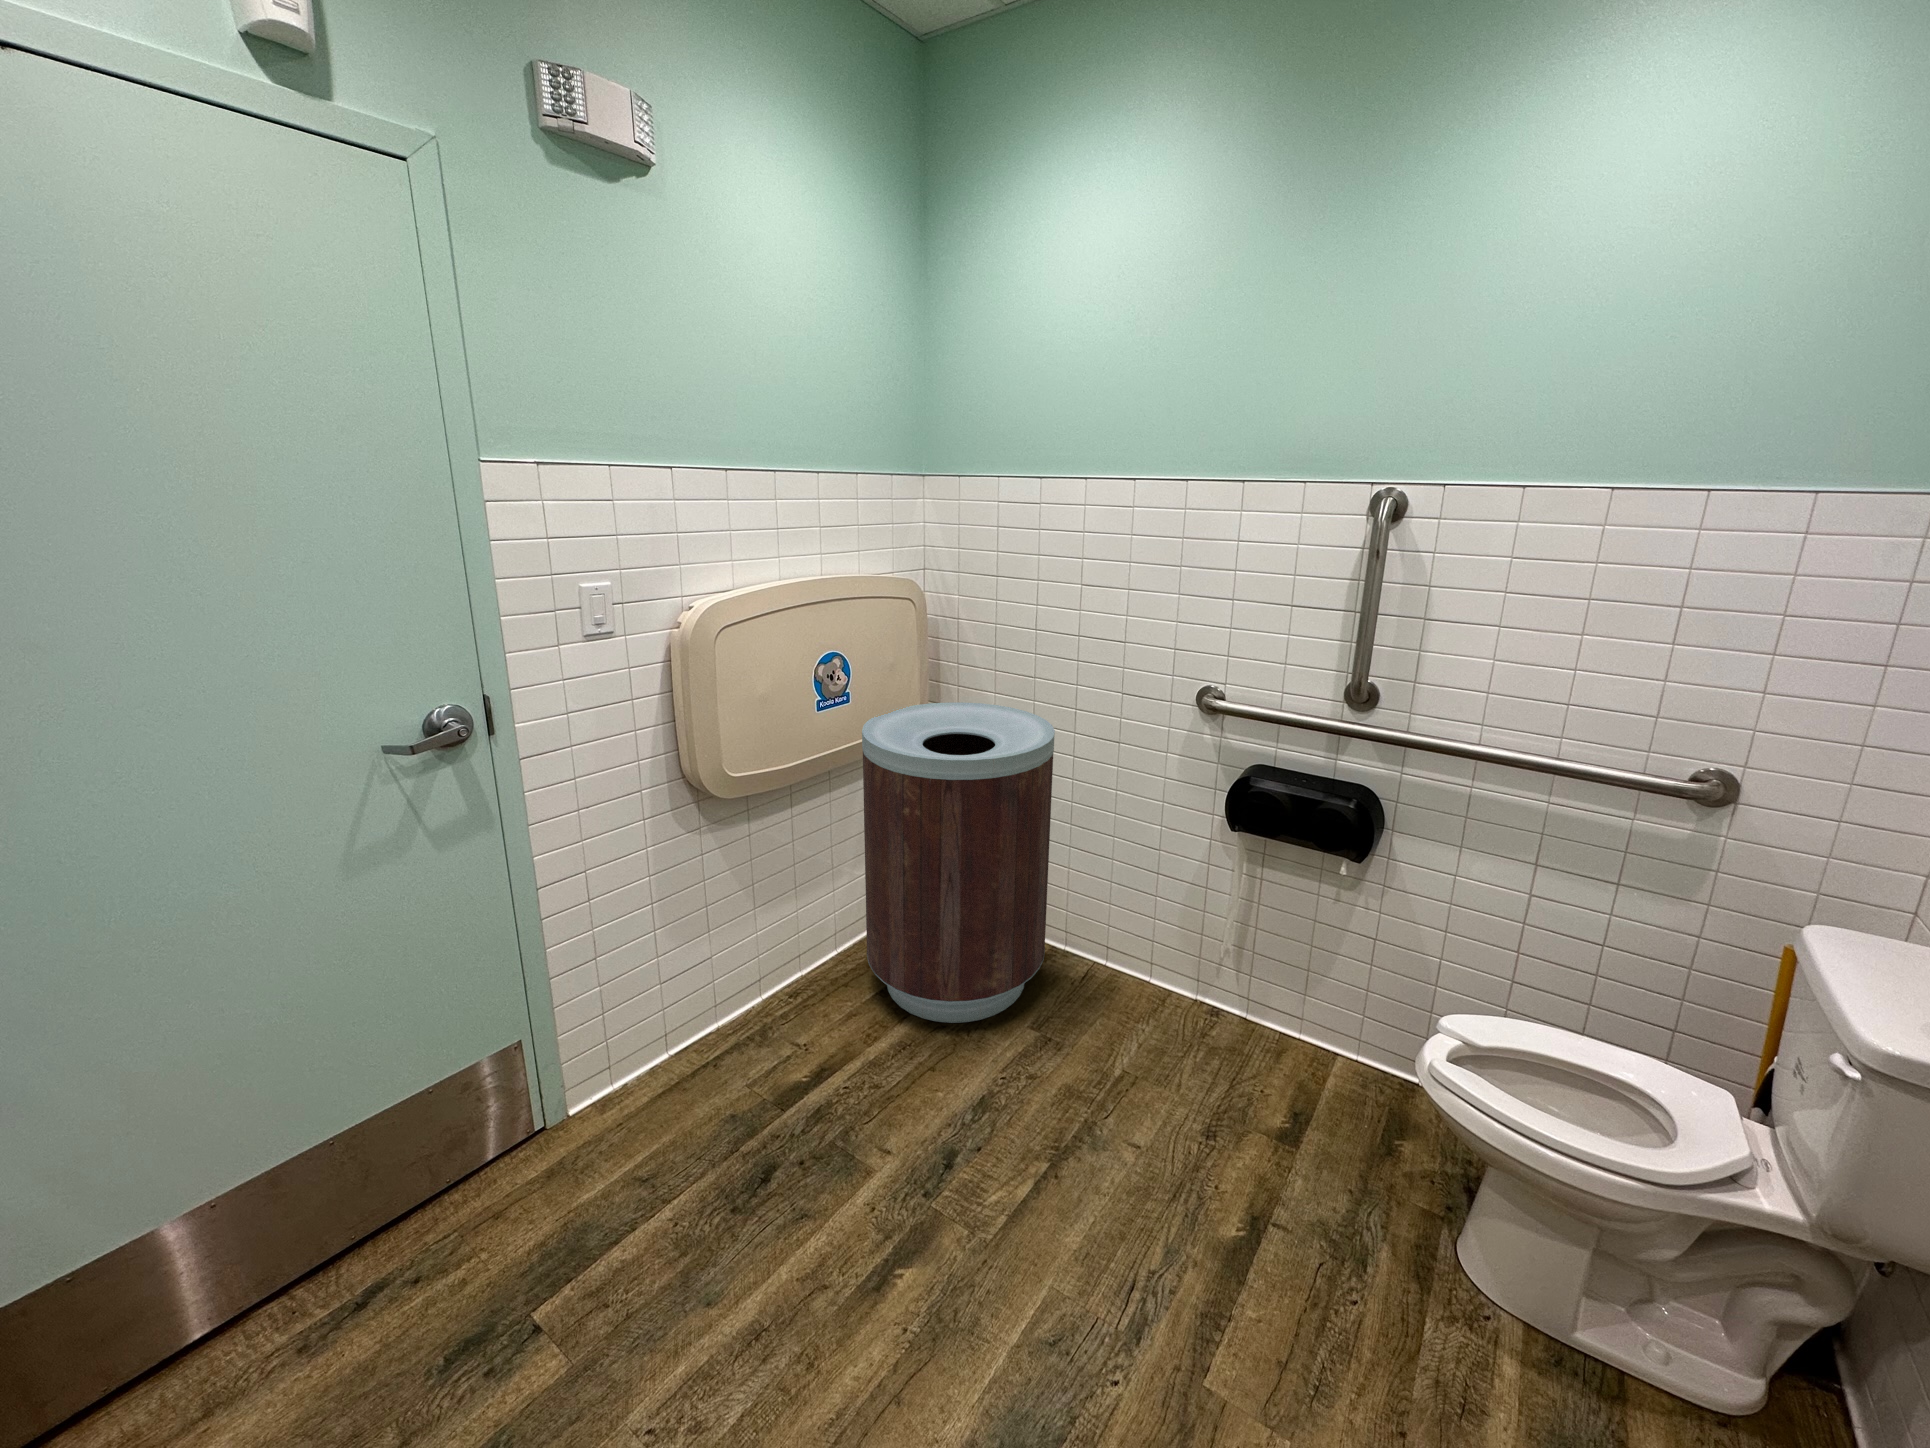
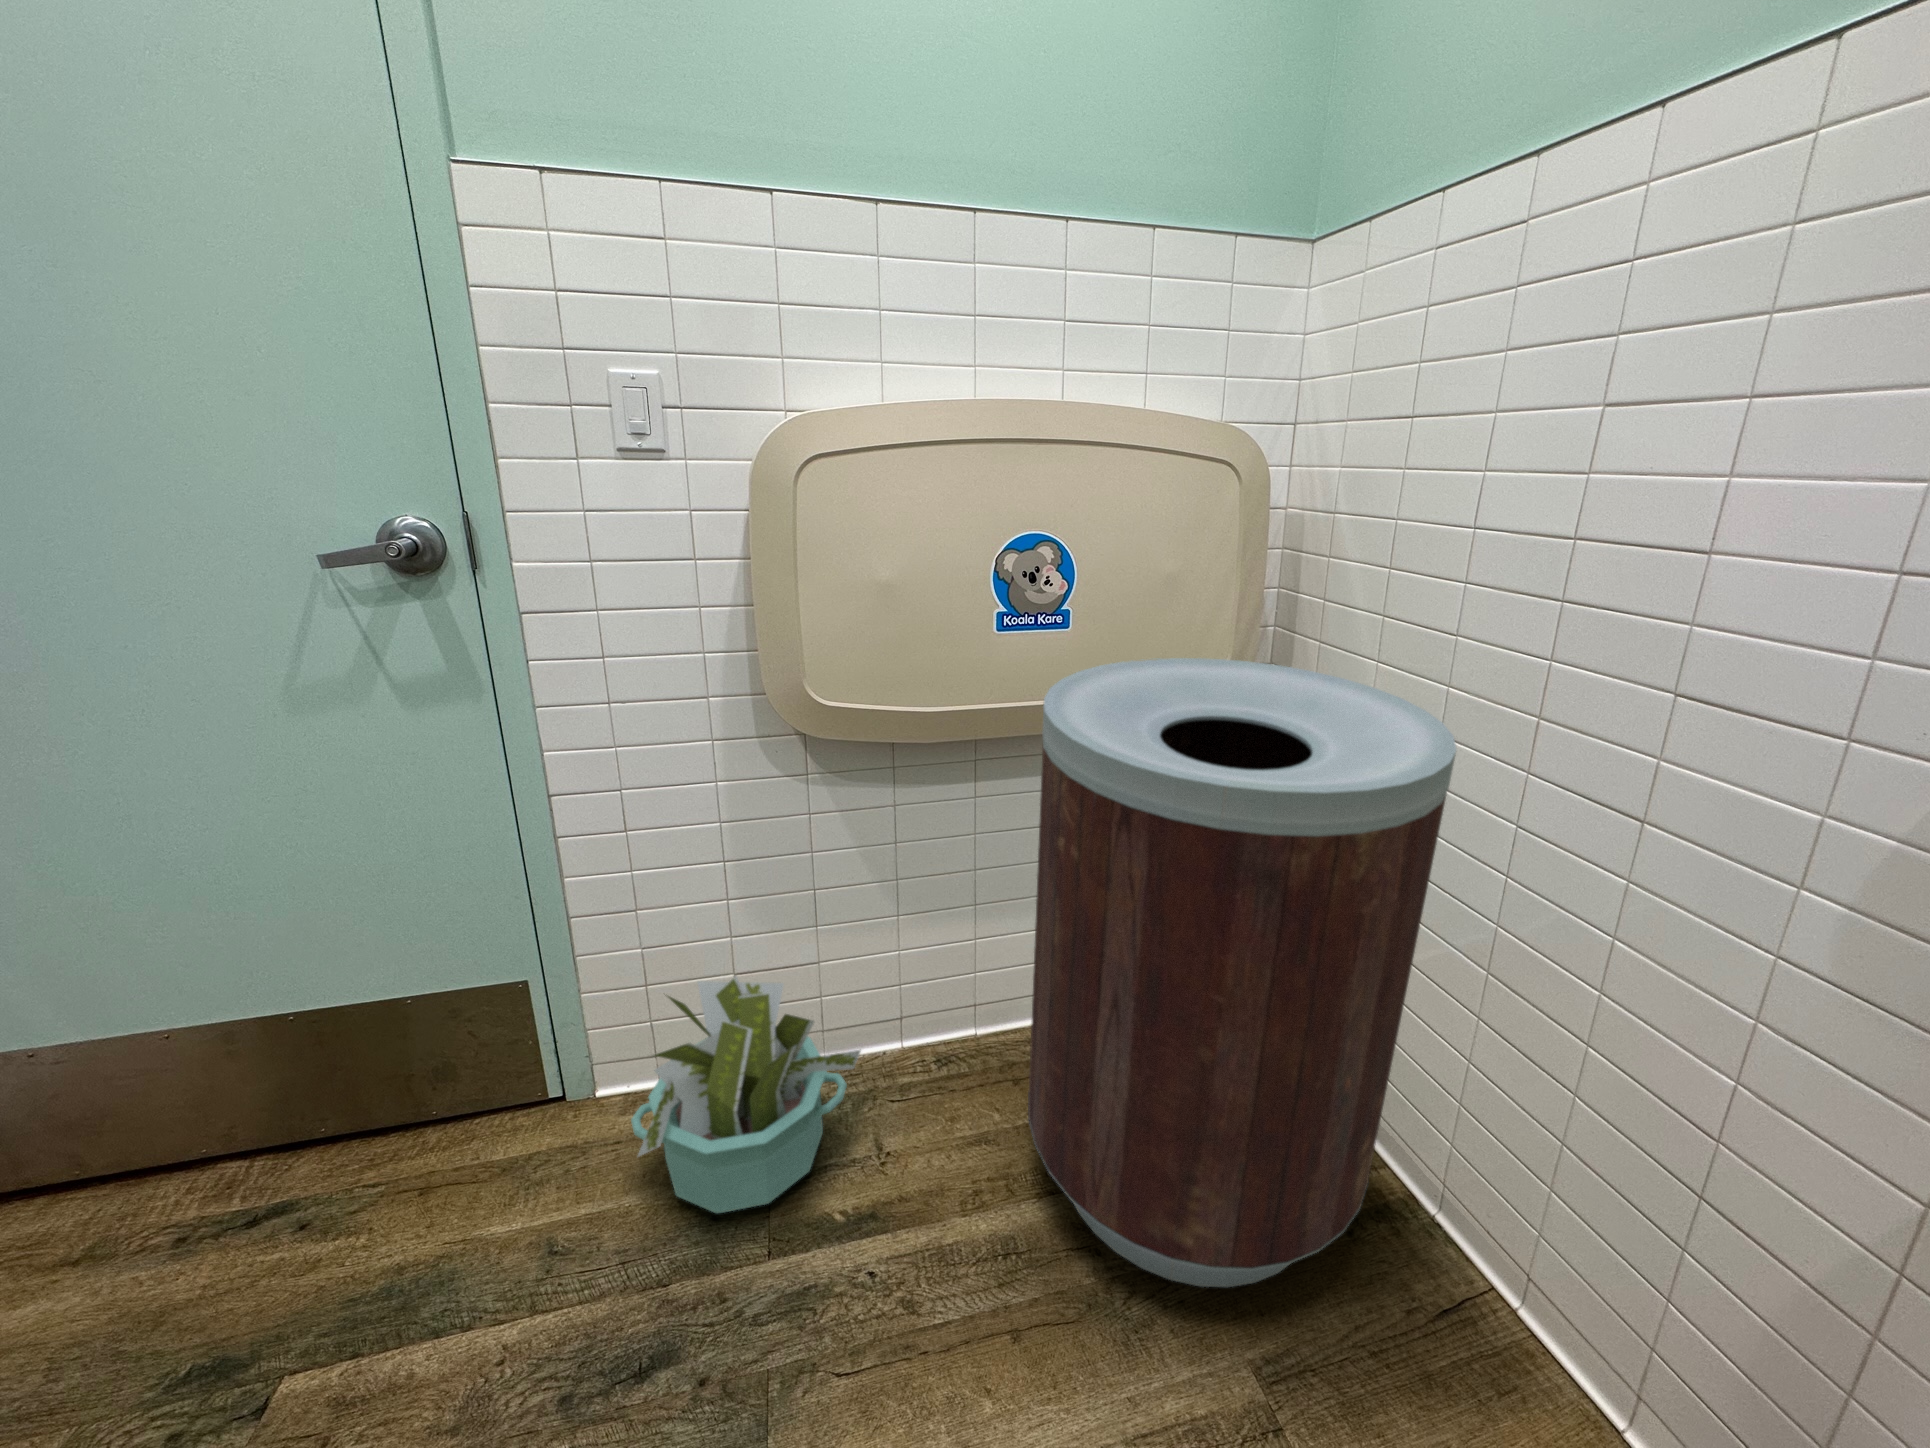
decorative plant: none [642,967,781,1121] -> present [631,976,861,1213]

